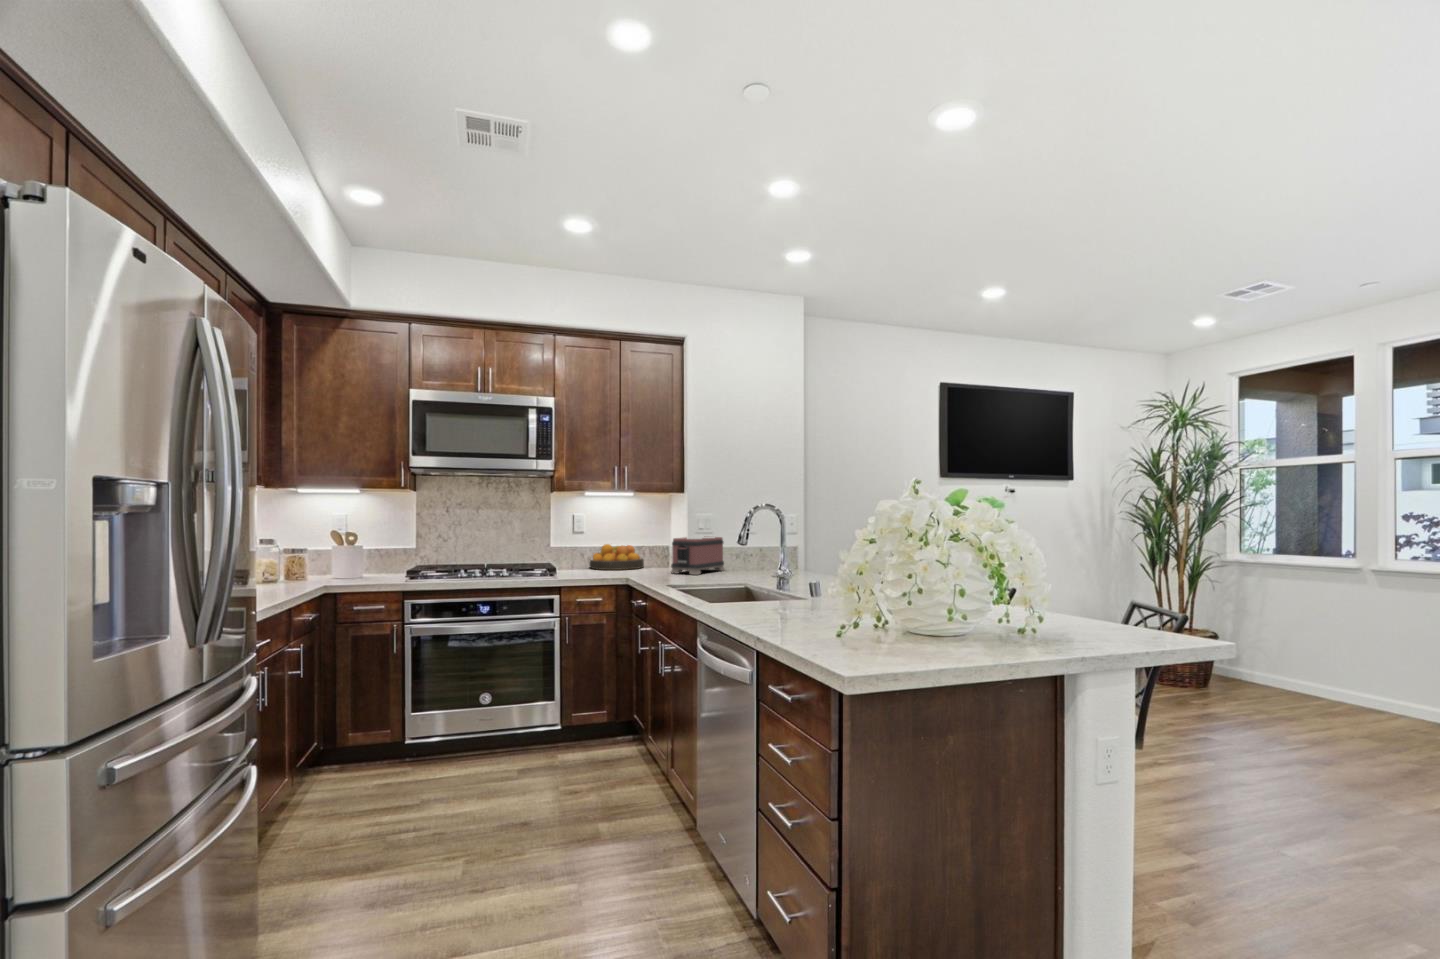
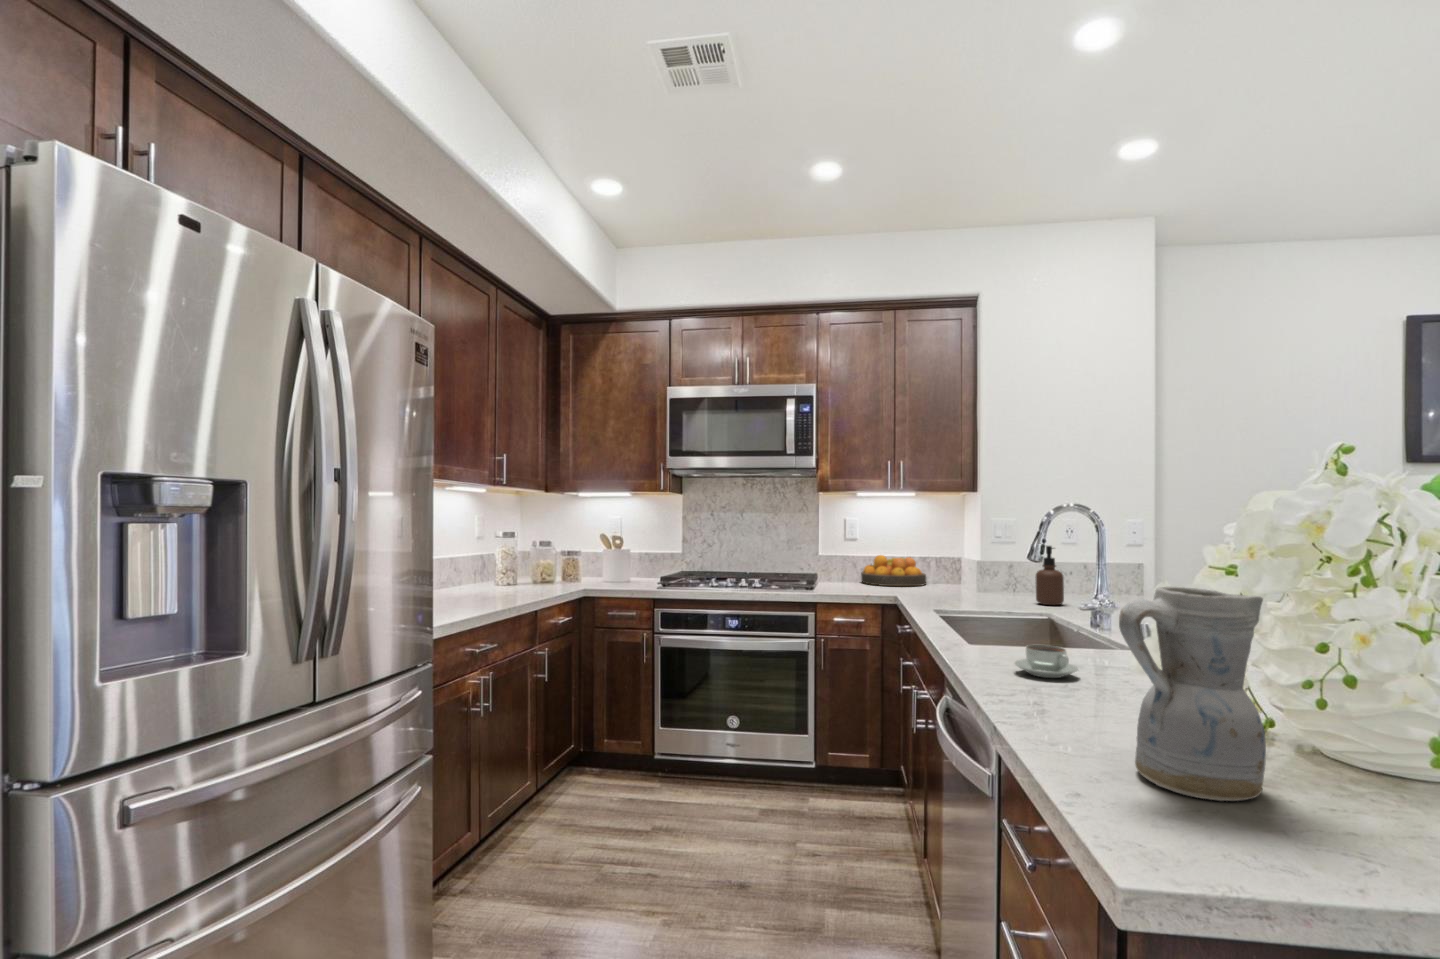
soap dispenser: none [732,532,751,577] -> present [1035,546,1064,605]
toaster: present [671,536,725,575] -> none [953,550,1031,599]
ceramic pitcher: none [829,551,888,653] -> present [1119,586,1266,801]
coffee cup: none [748,596,786,616] -> present [1014,645,1078,678]

